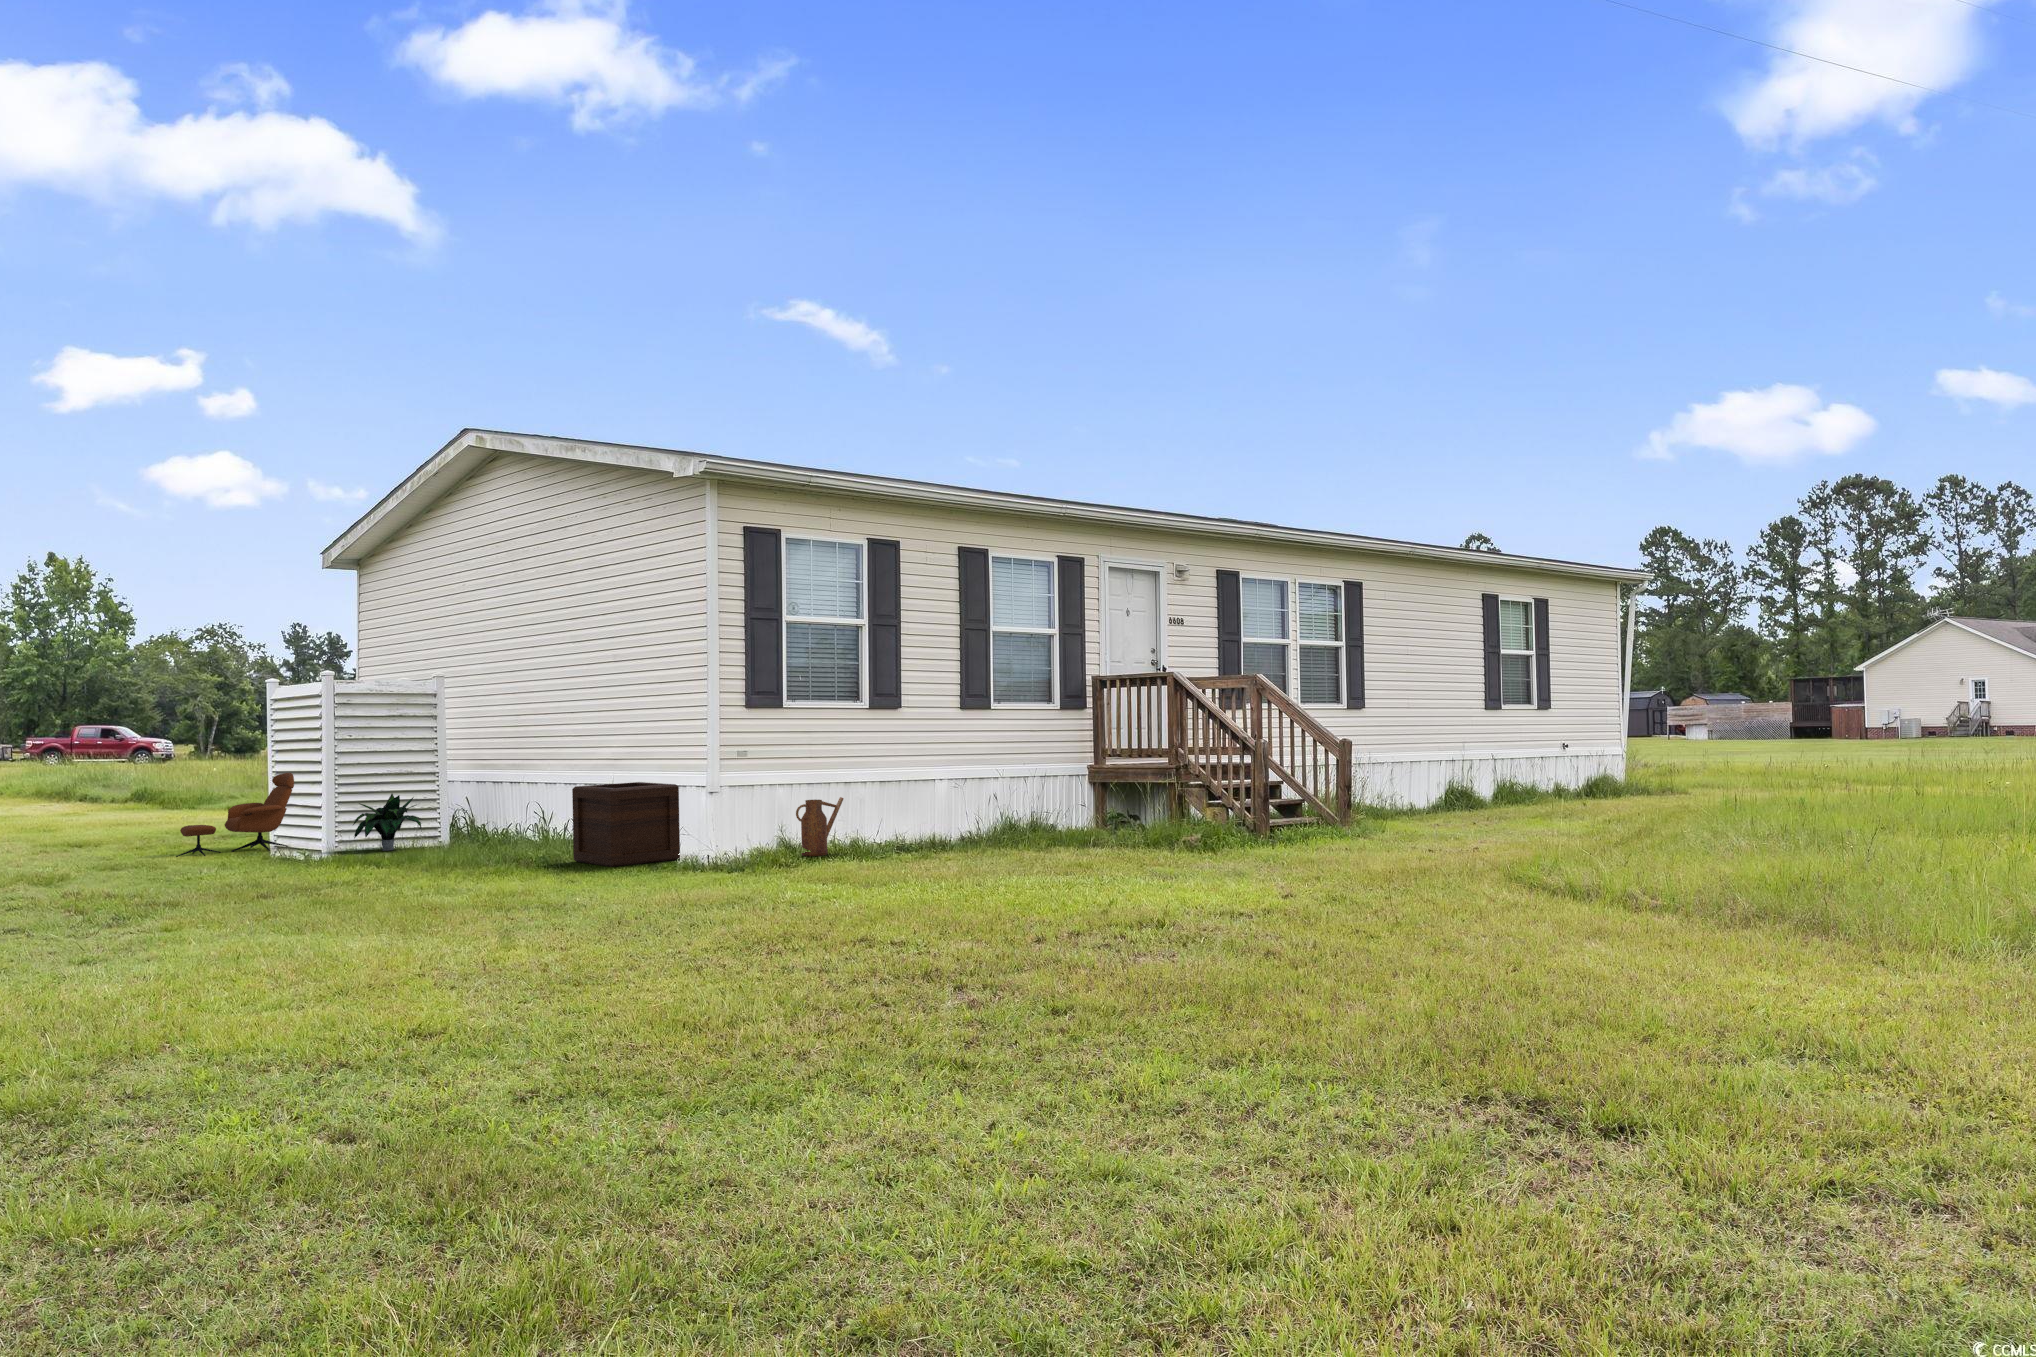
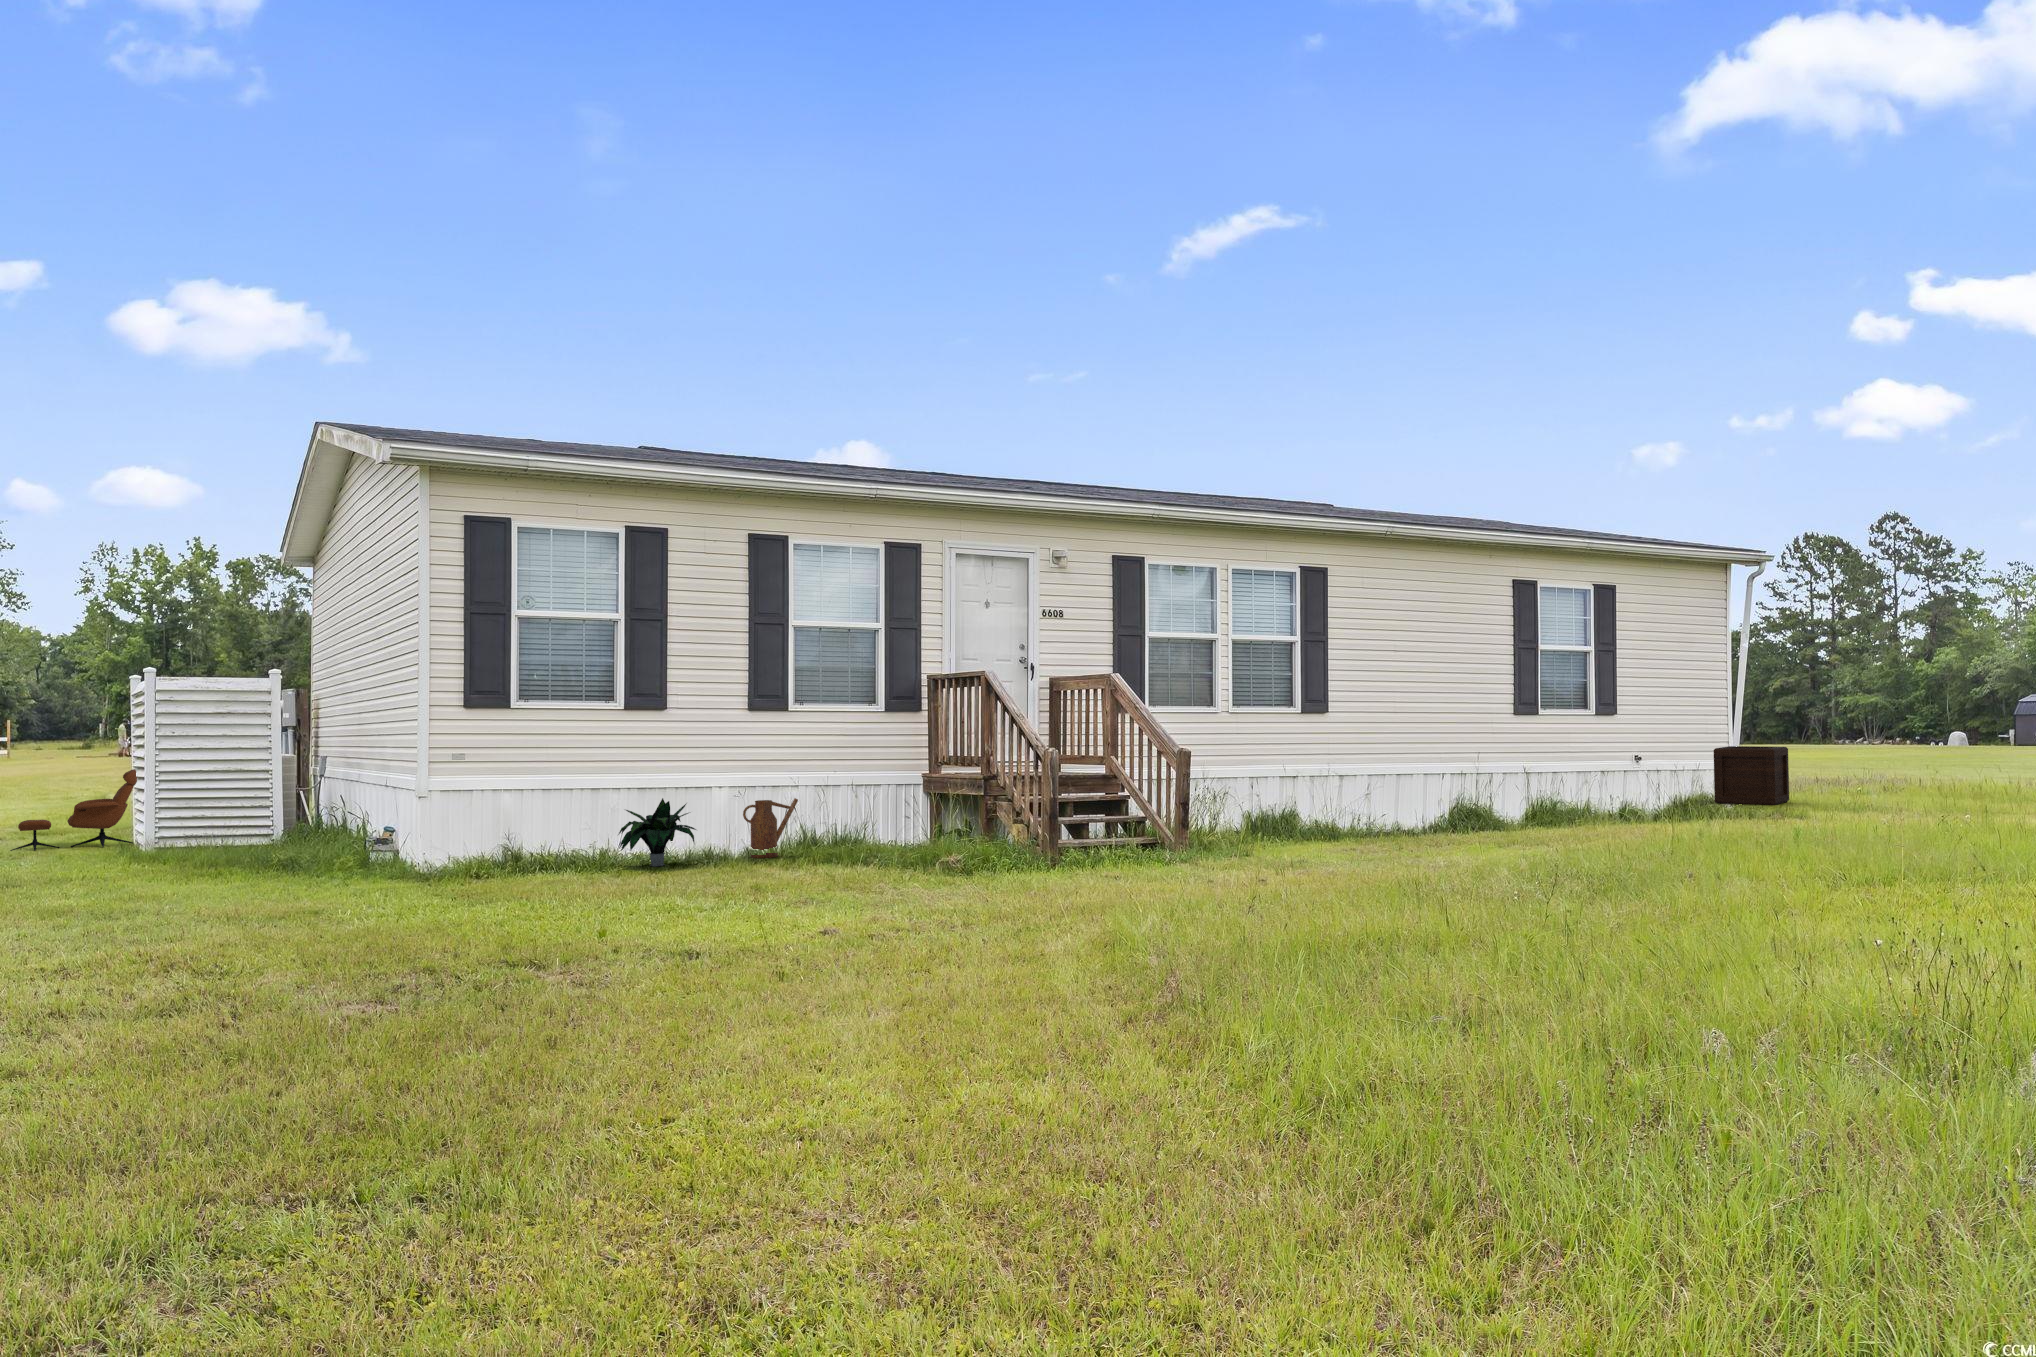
wooden crate: present [572,782,680,867] -> present [1714,746,1789,805]
potted plant: present [353,794,421,851] -> present [618,798,696,866]
watering can: present [796,797,843,856] -> present [743,798,798,858]

